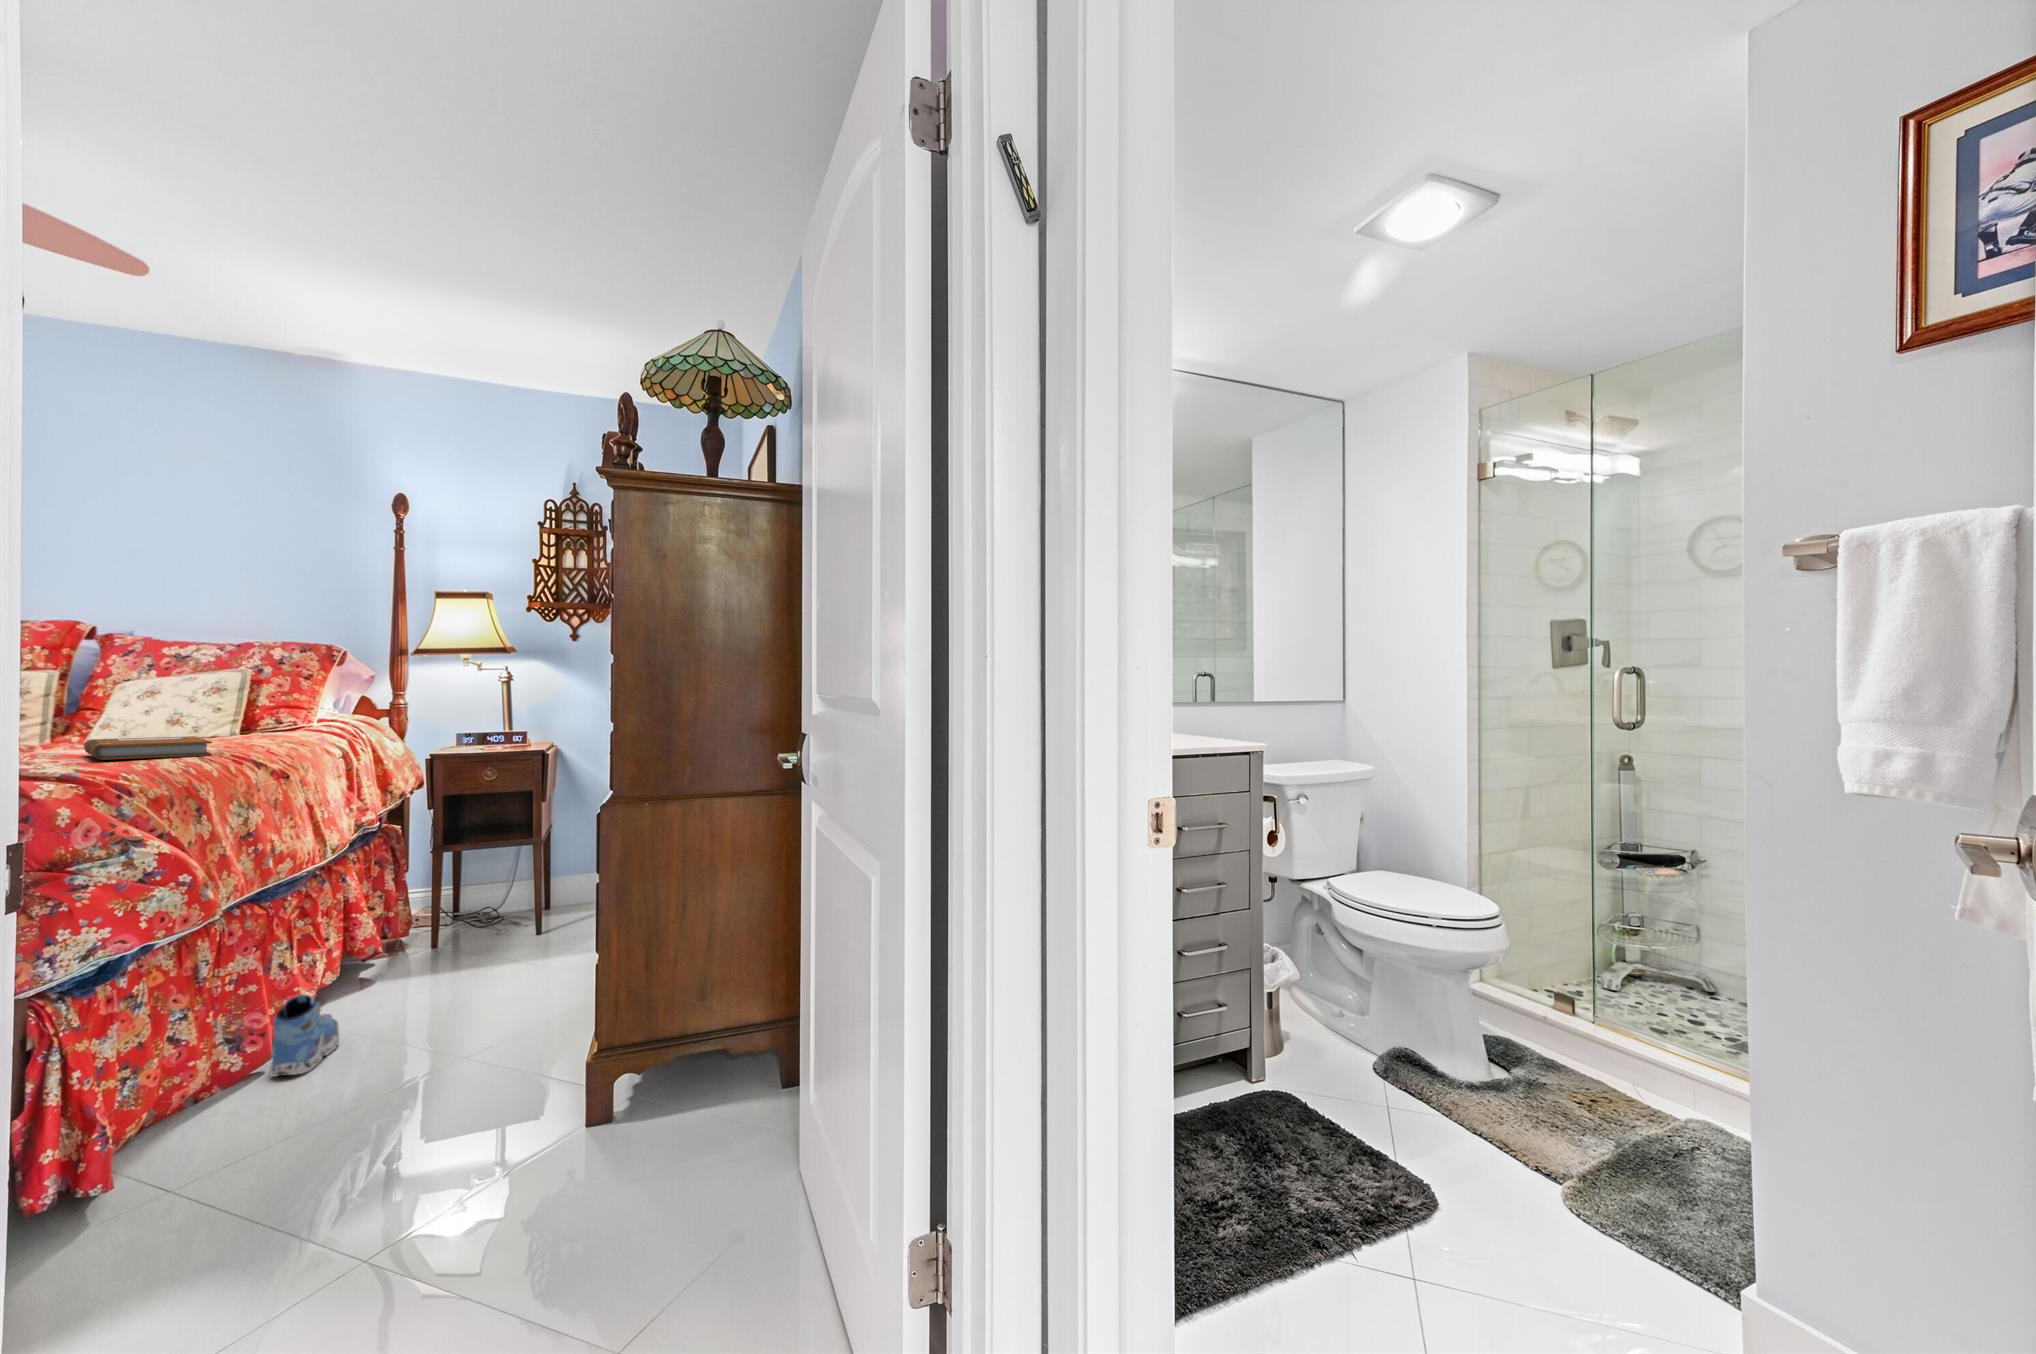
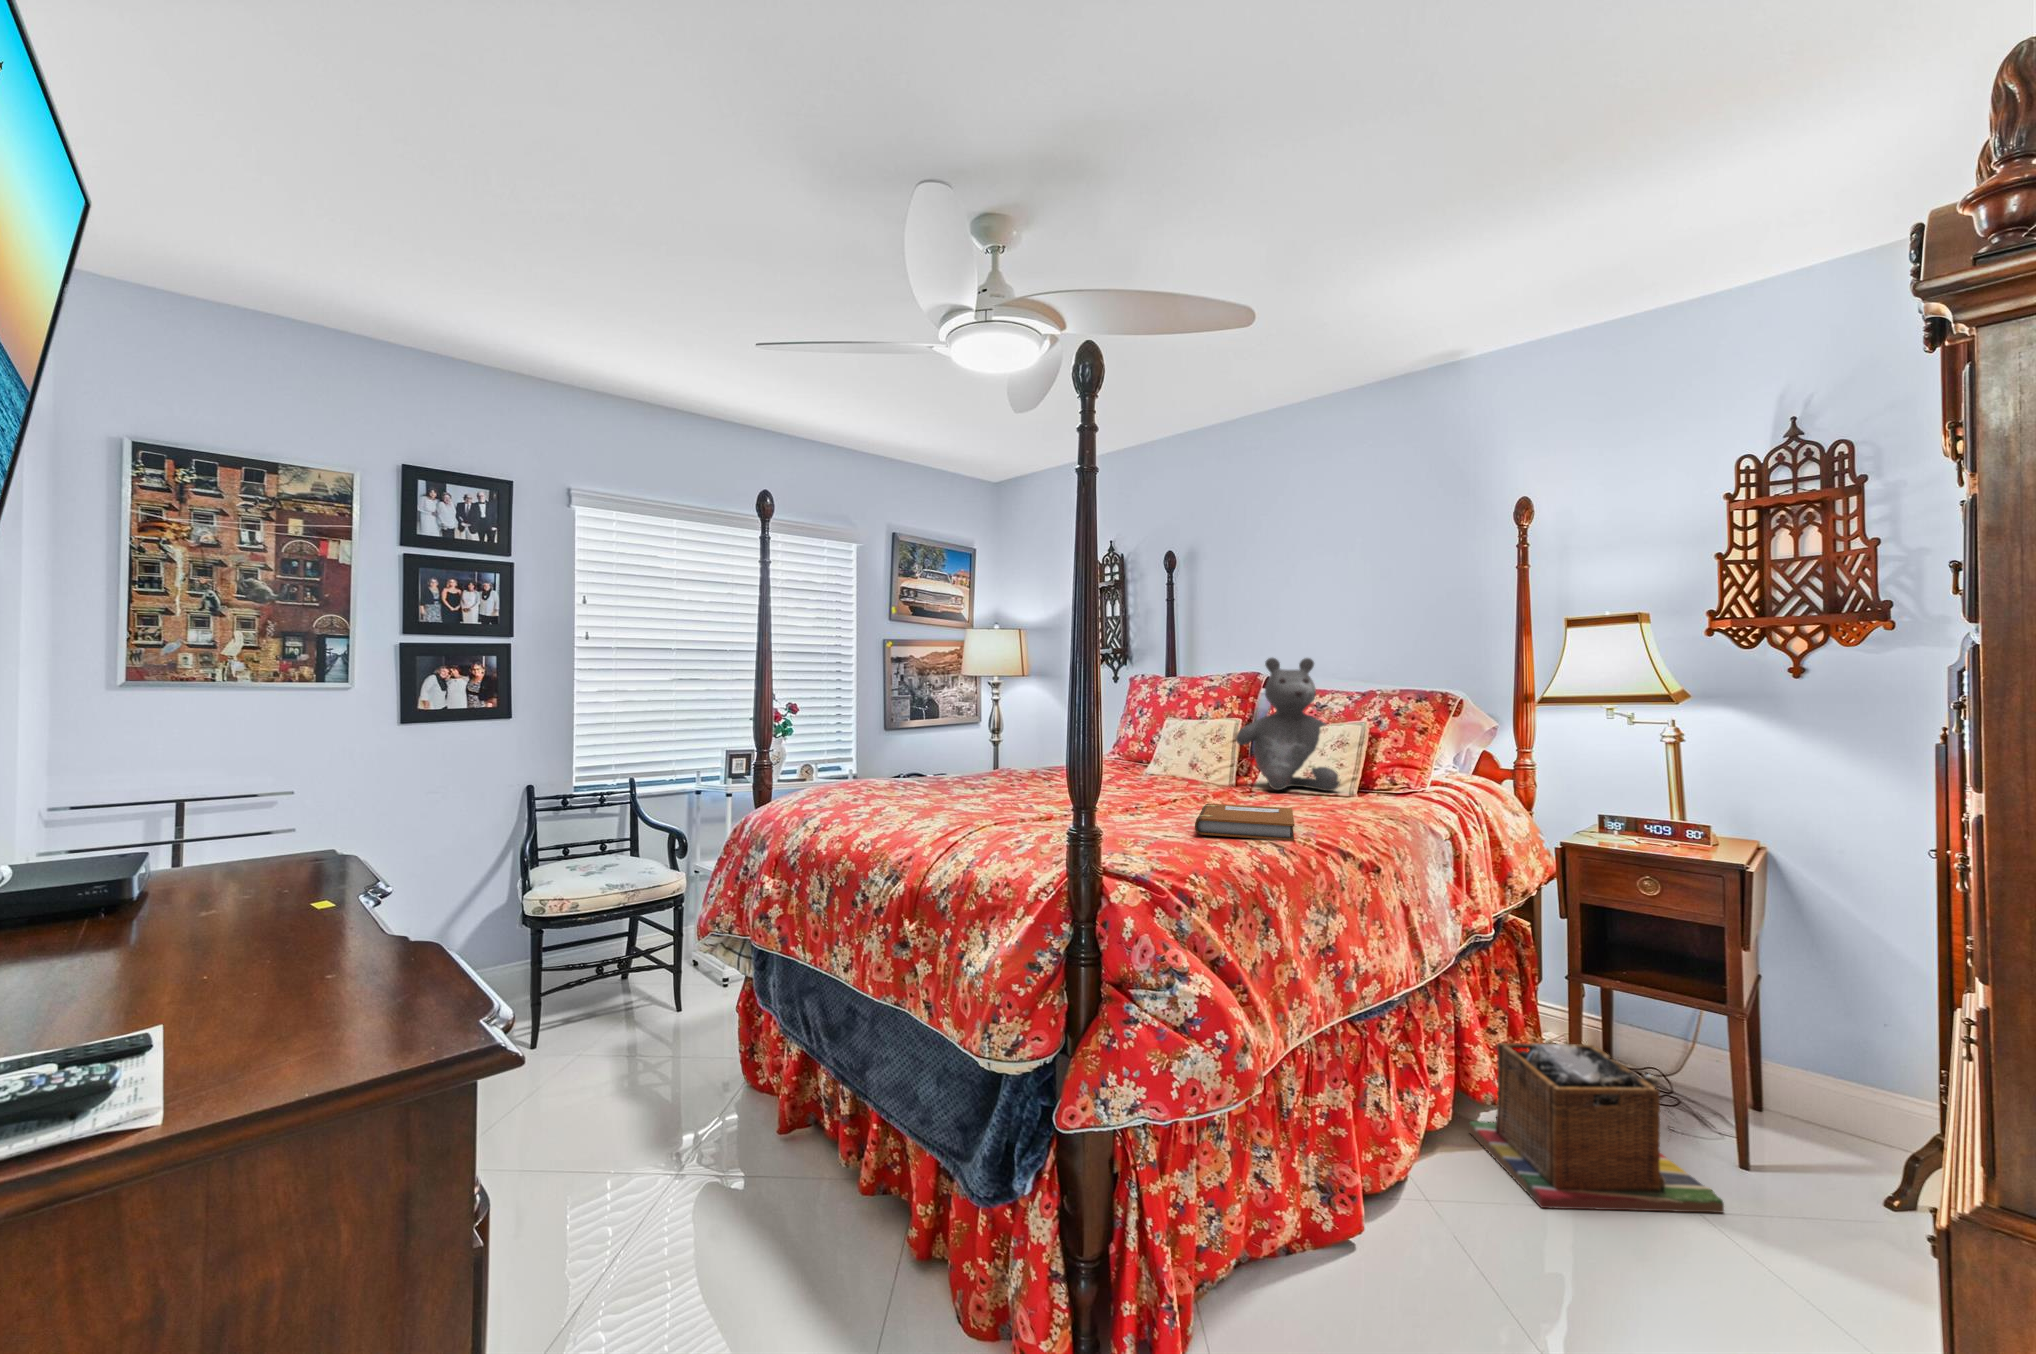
teddy bear: none [84,607,224,736] -> present [1235,658,1340,791]
laundry basket: none [355,888,530,997] -> present [1469,1043,1724,1213]
shoe: present [270,994,339,1077] -> none [1349,1176,1435,1297]

